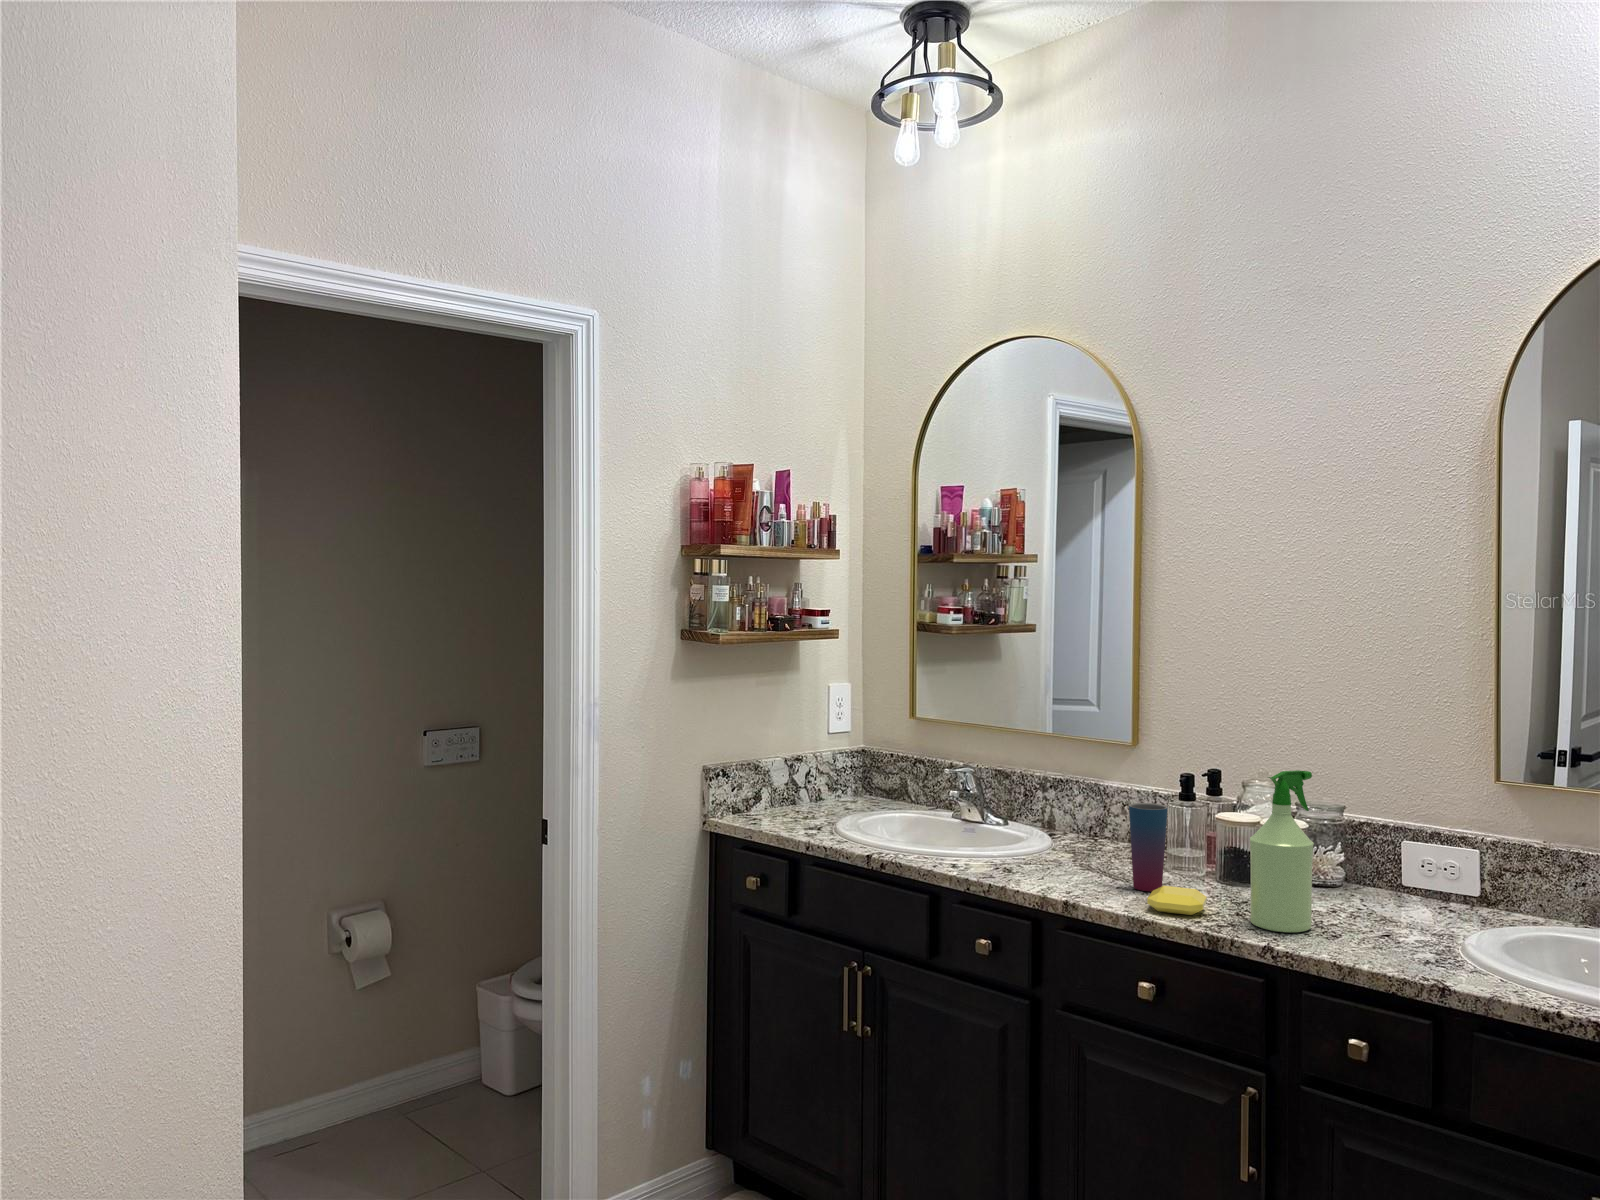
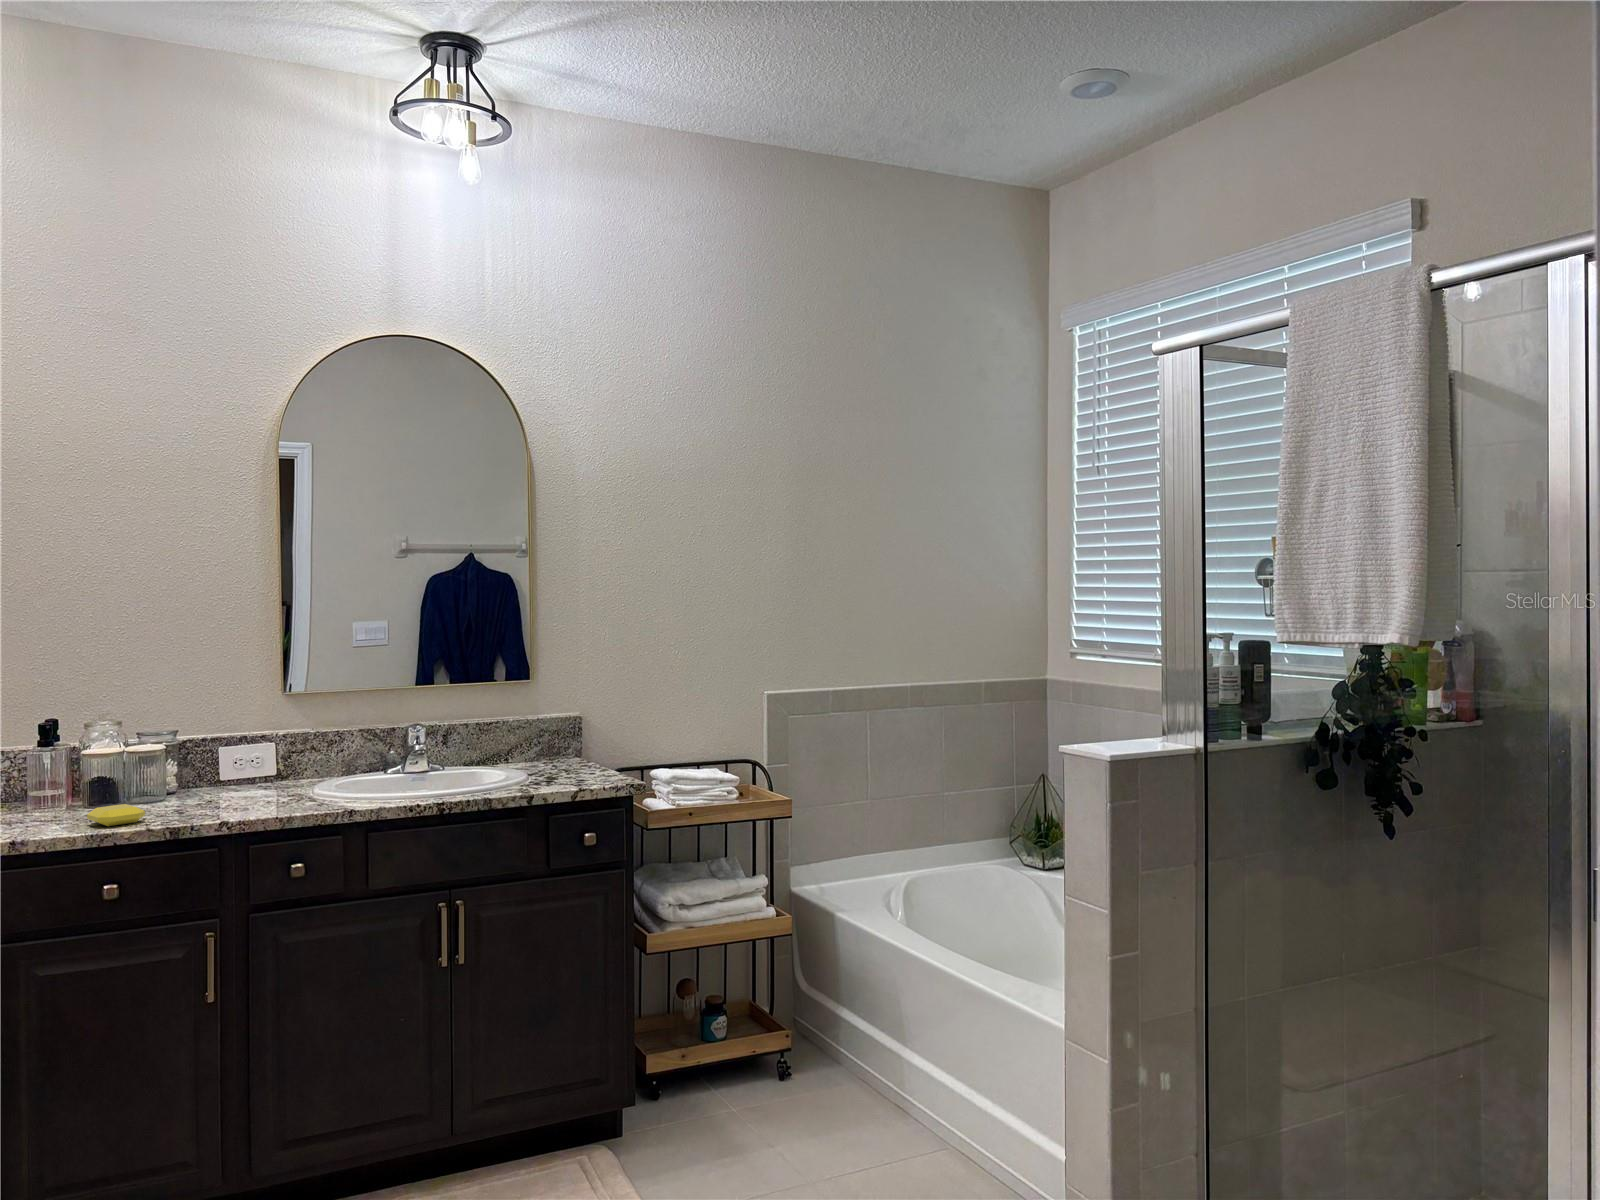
spray bottle: present [1250,770,1314,932] -> none [178,694,227,816]
cup: present [1129,803,1168,891] -> none [35,746,73,823]

